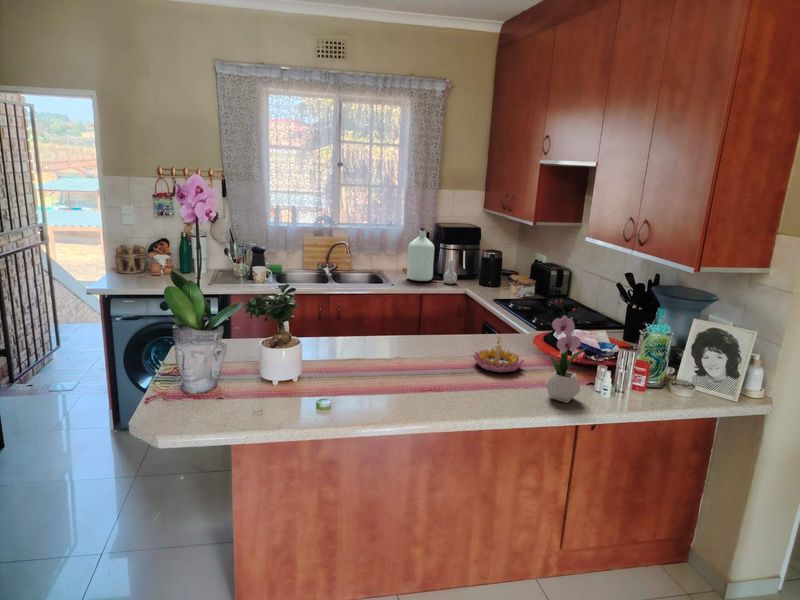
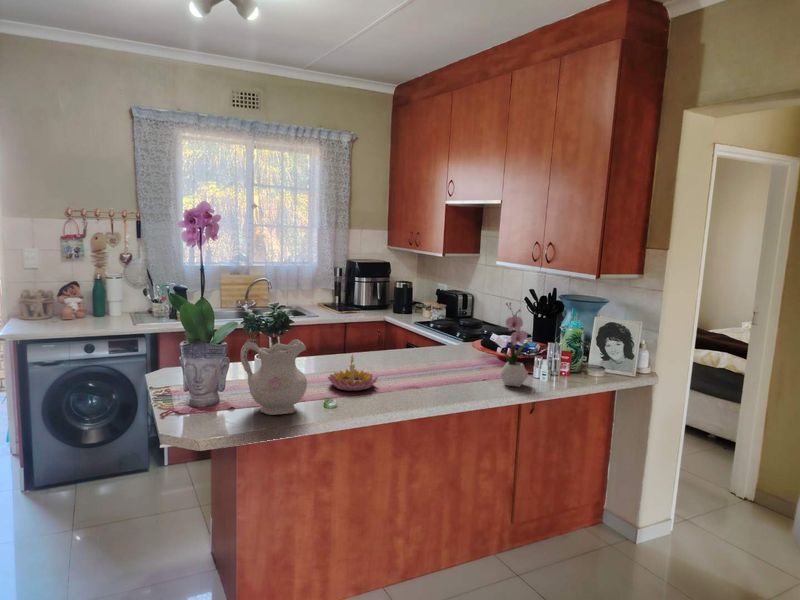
bottle: present [407,227,457,284] -> none [327,263,375,314]
ceramic pitcher: none [226,327,298,412] -> present [241,339,307,415]
candle holder: present [473,336,524,373] -> present [328,355,377,391]

